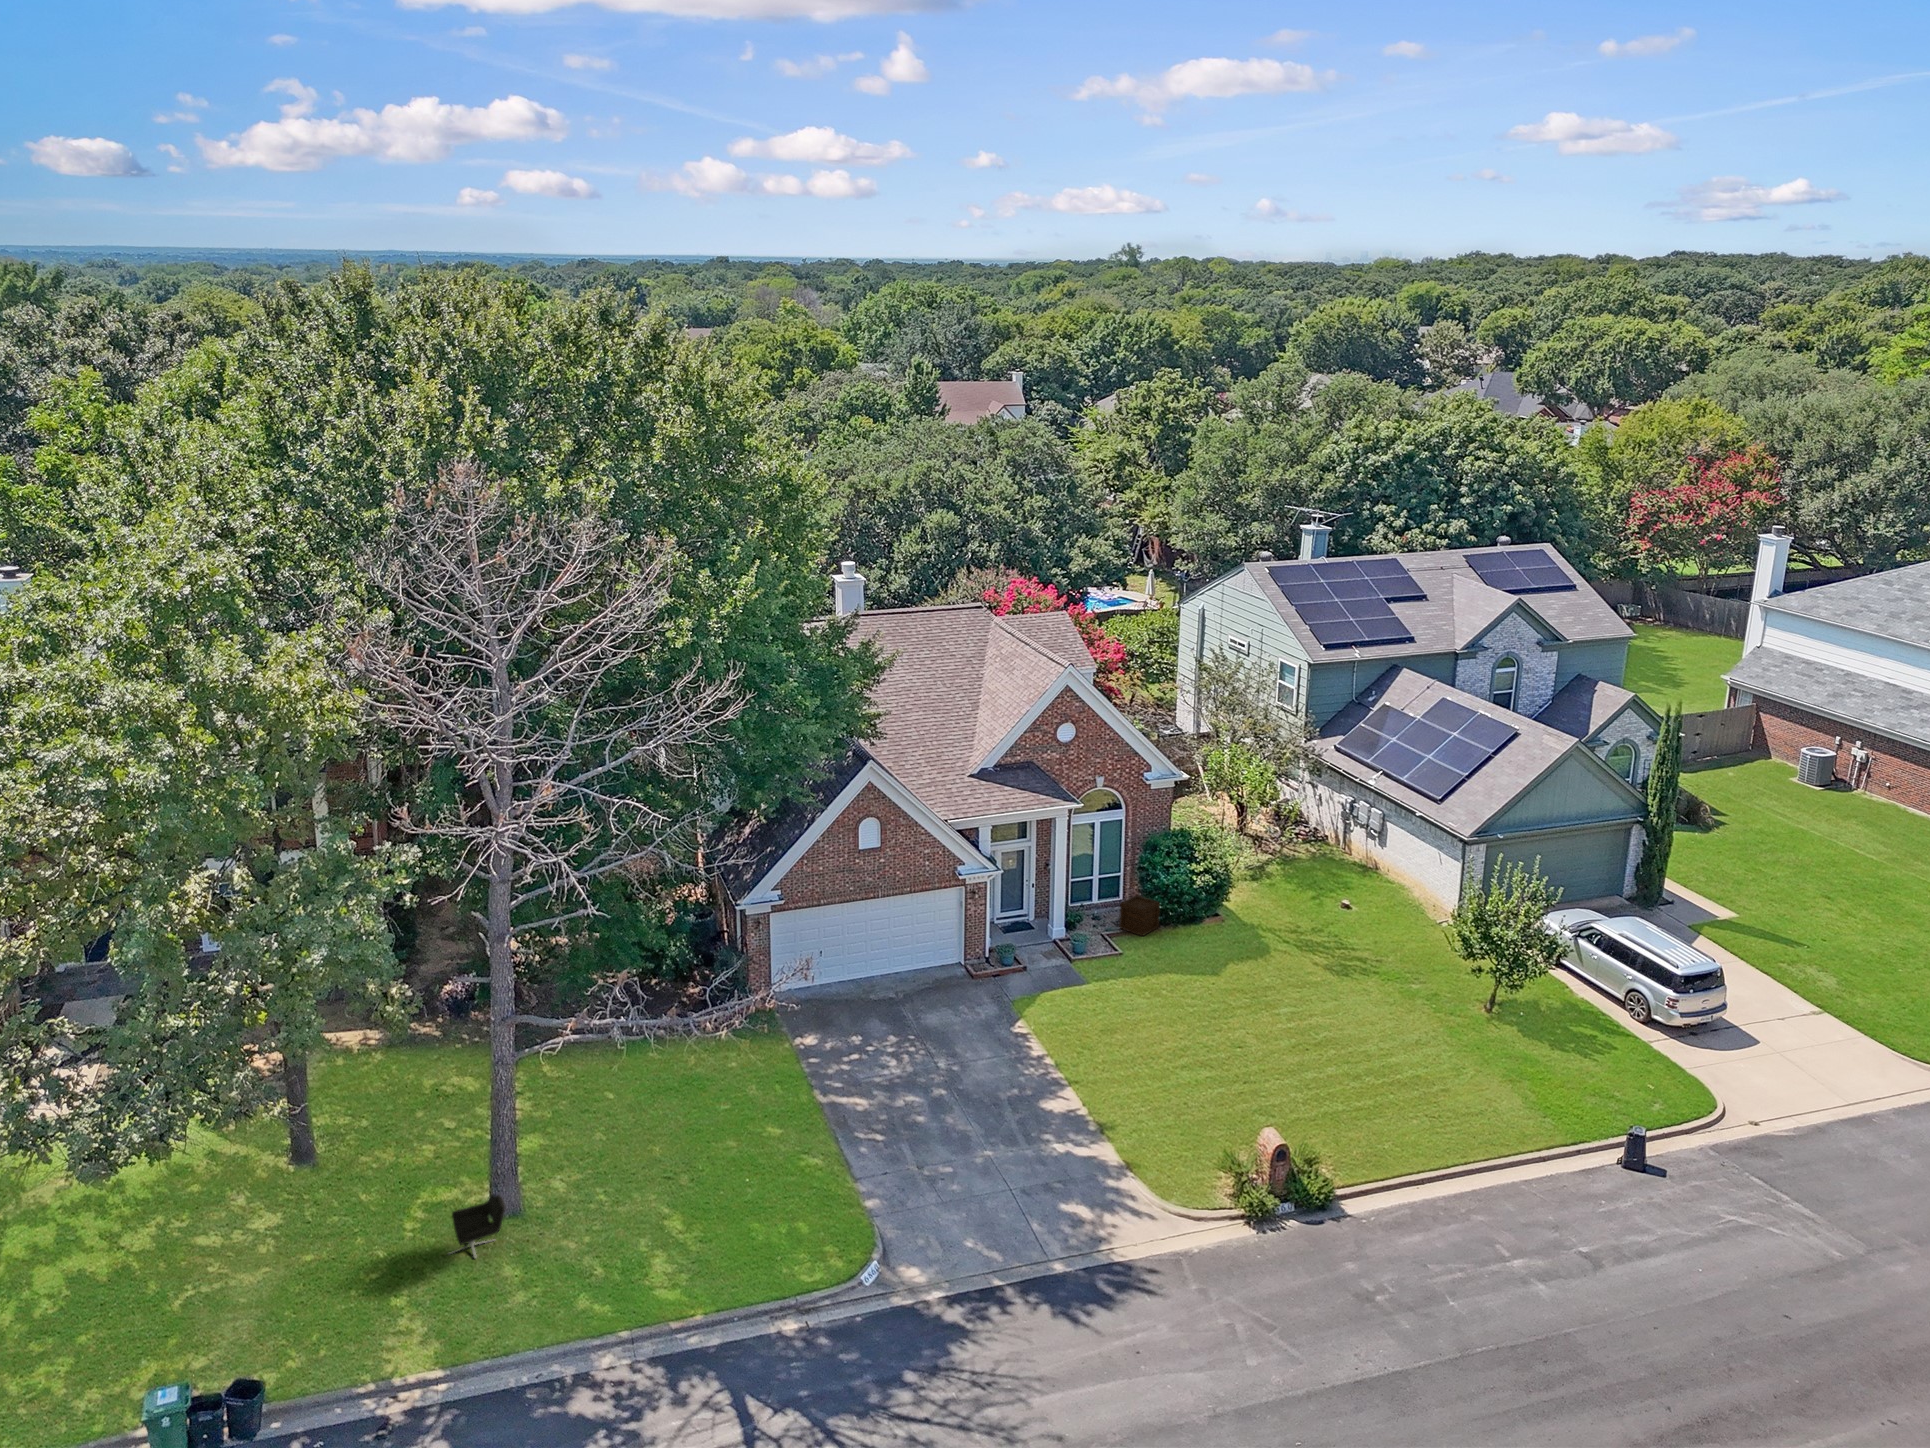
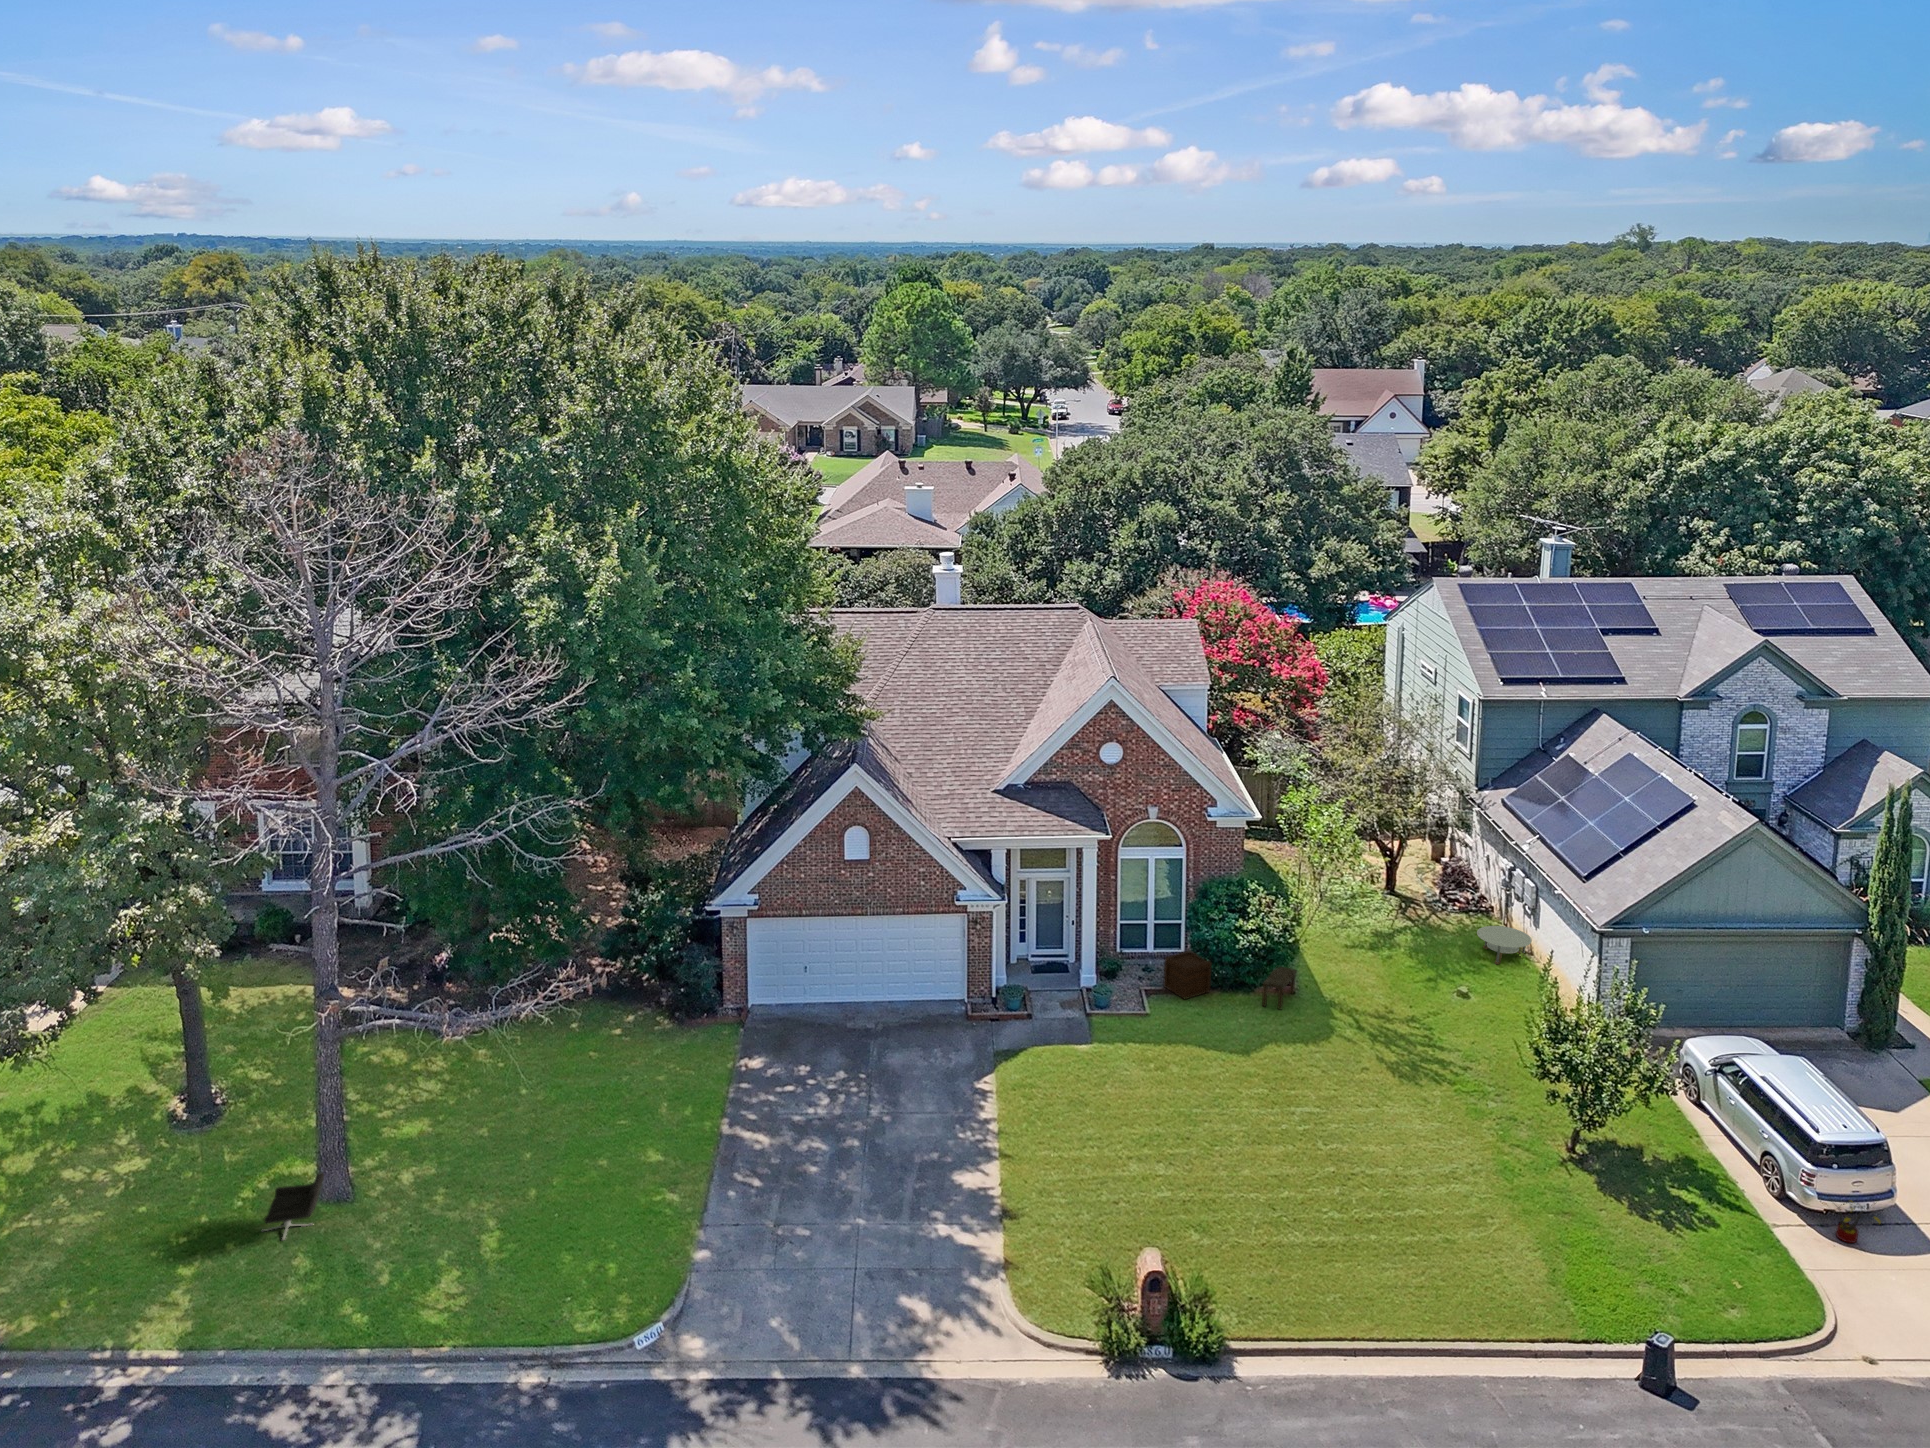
round table: none [1342,847,1386,878] -> present [1477,926,1532,964]
bench: none [1206,899,1227,934] -> present [1262,967,1297,1009]
decorative plant: none [1686,1009,1730,1045] -> present [1822,1203,1881,1243]

